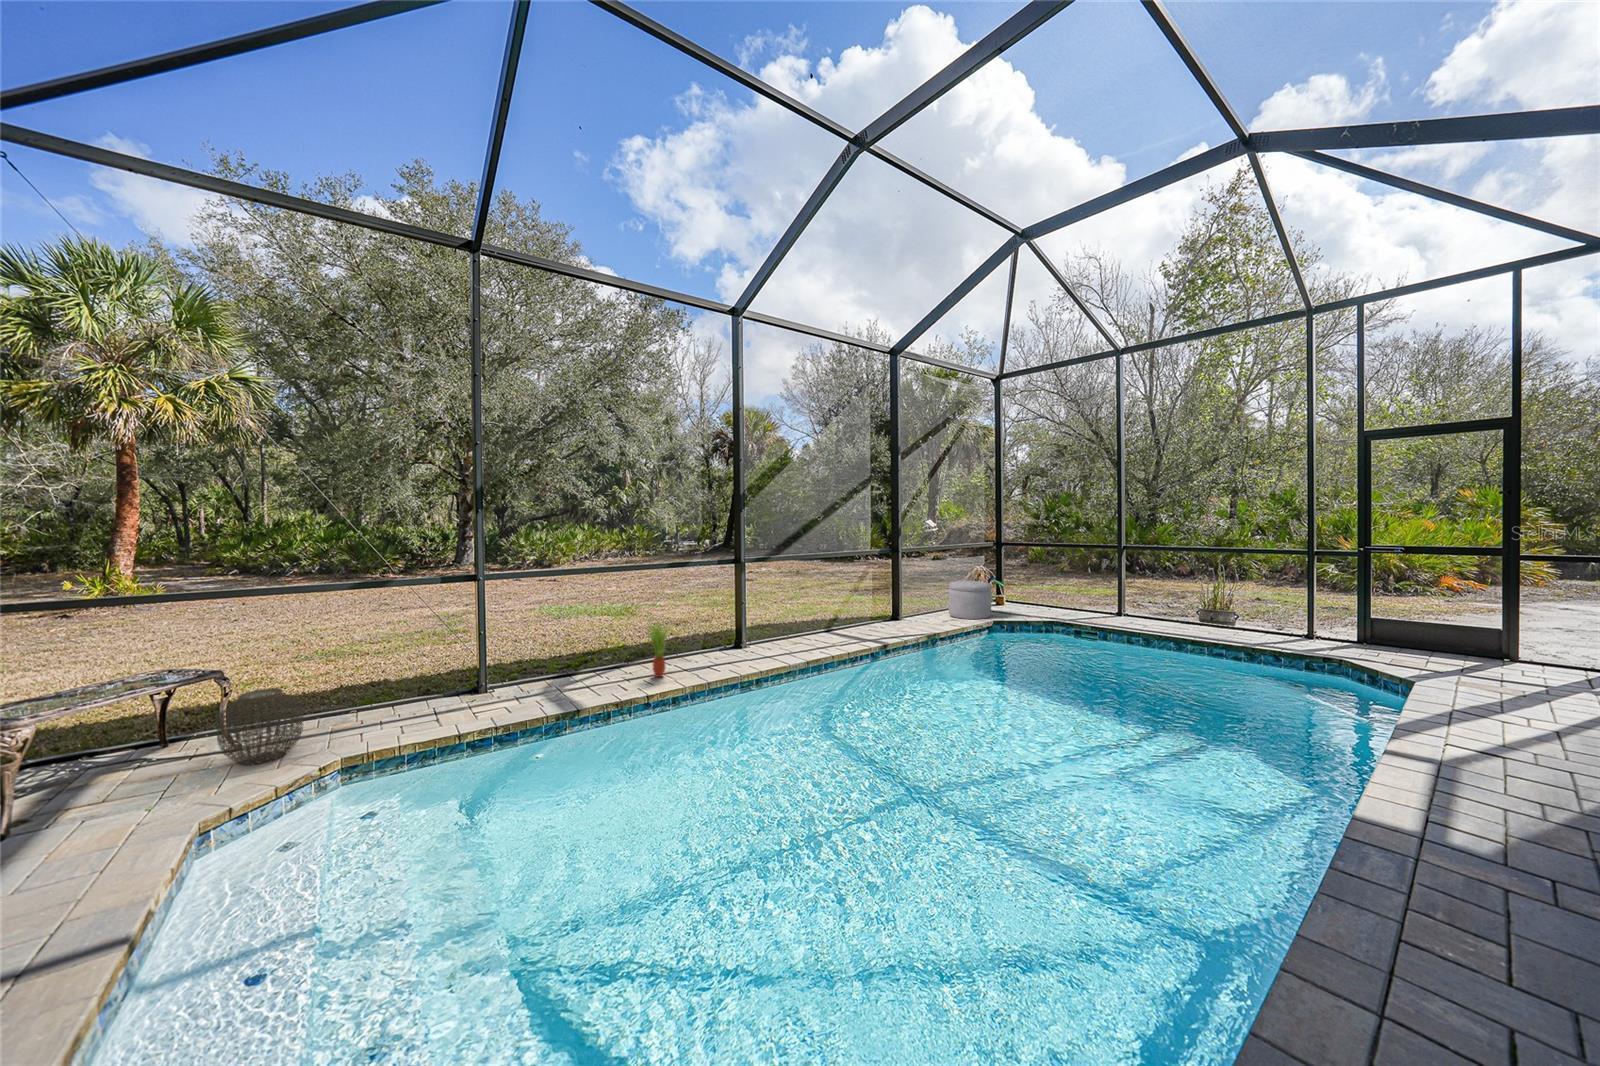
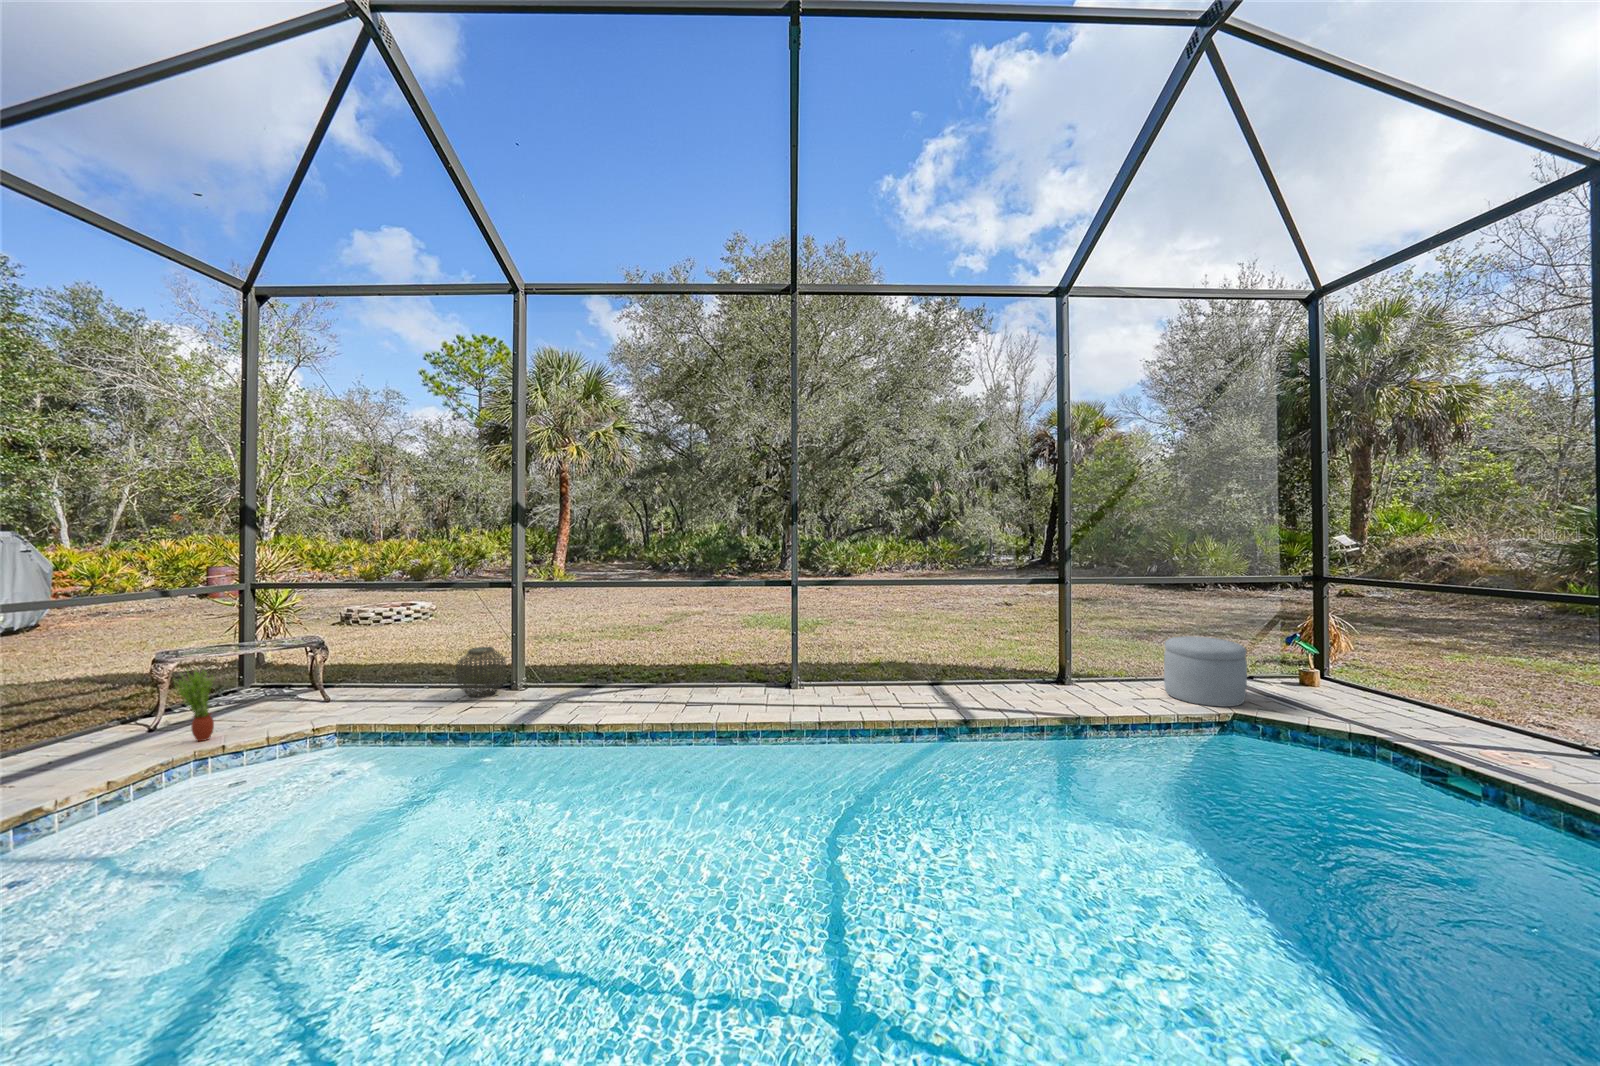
potted plant: present [648,623,668,677] -> present [177,668,215,741]
woven basket: present [216,688,303,765] -> present [456,647,506,697]

